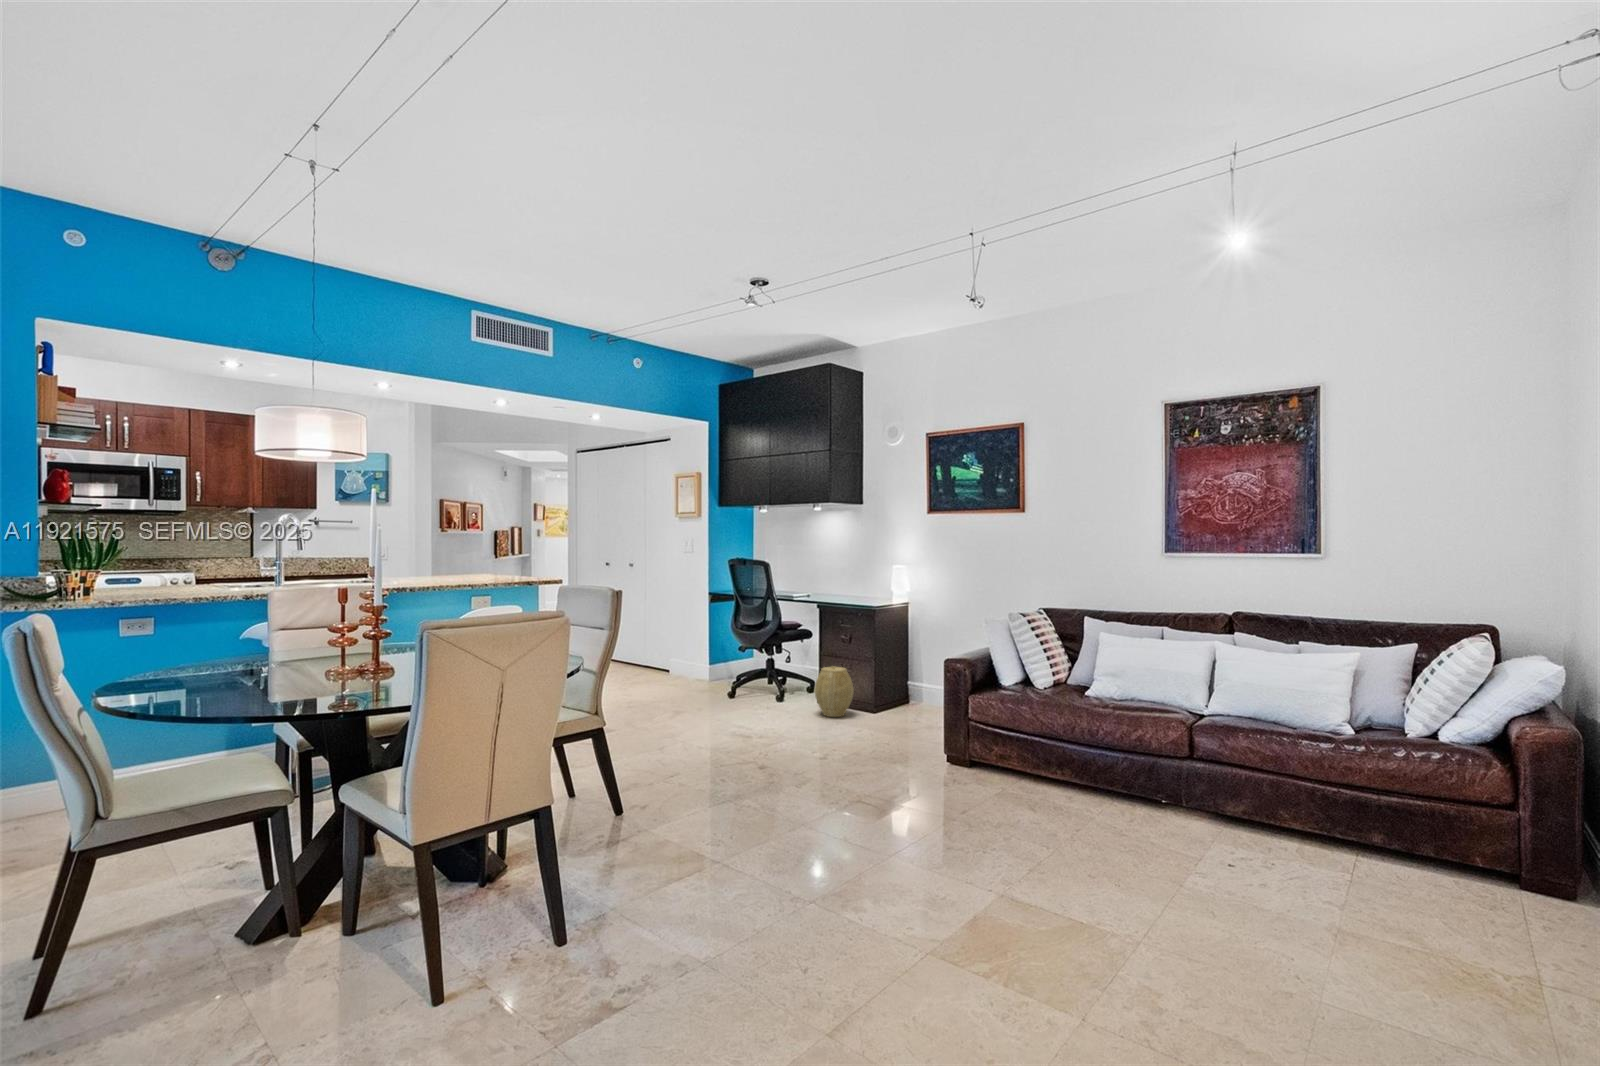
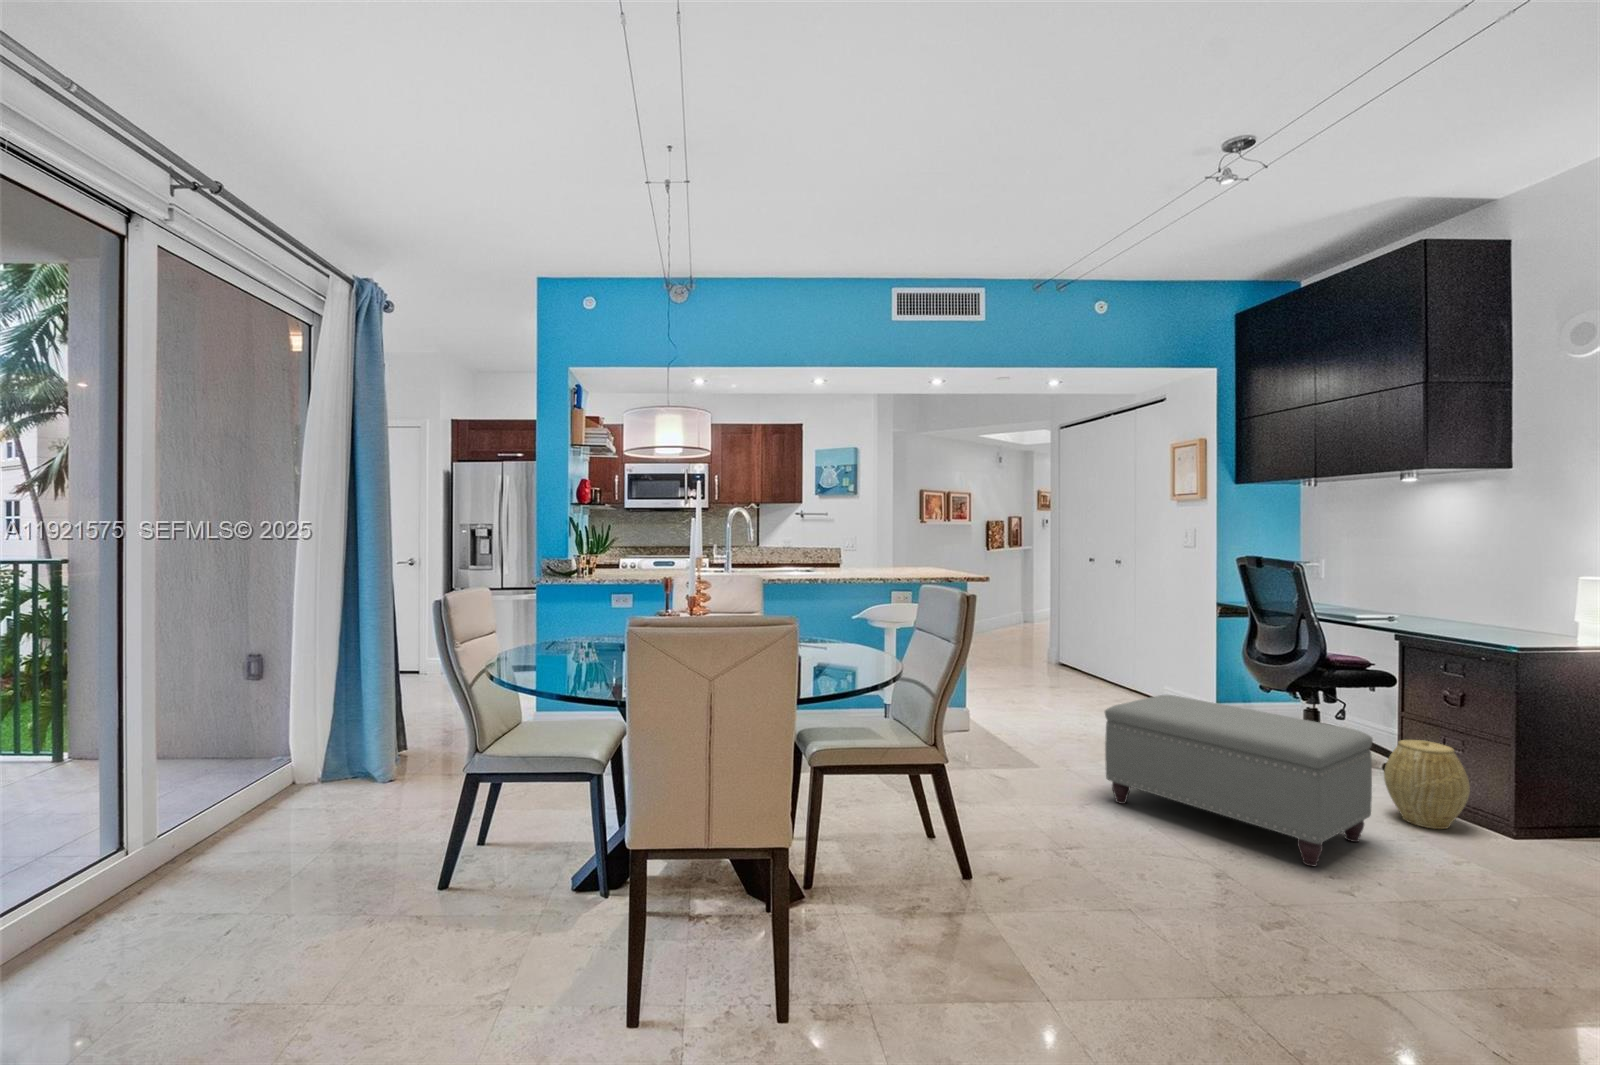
ottoman: none [660,658,813,747] -> present [1105,695,1373,866]

